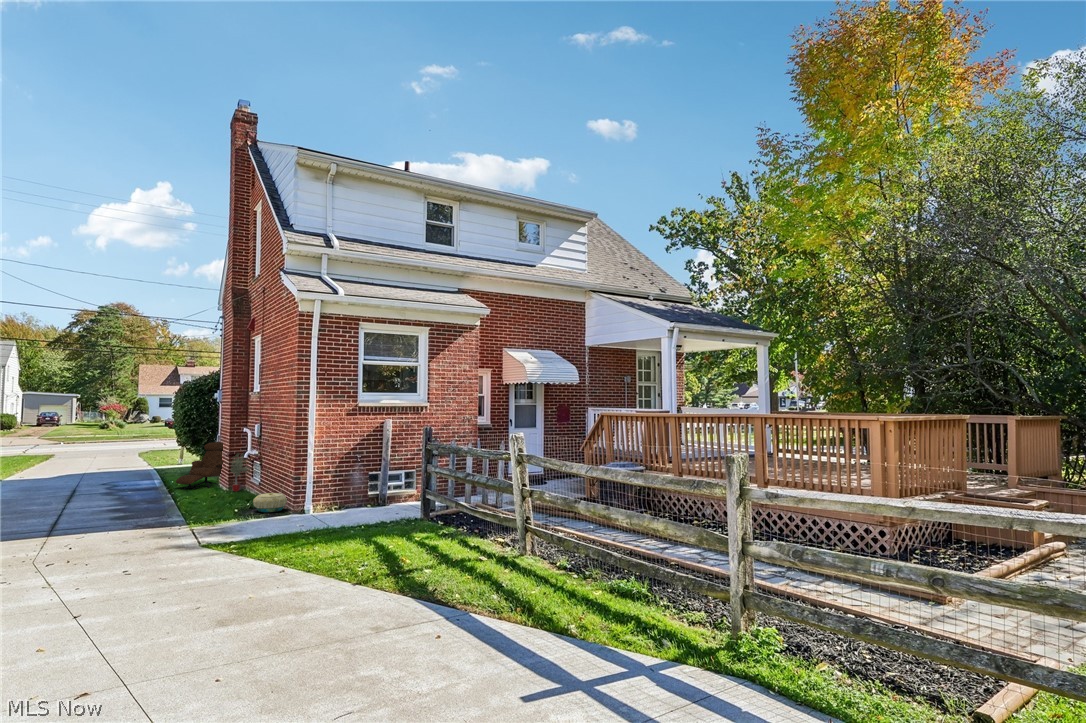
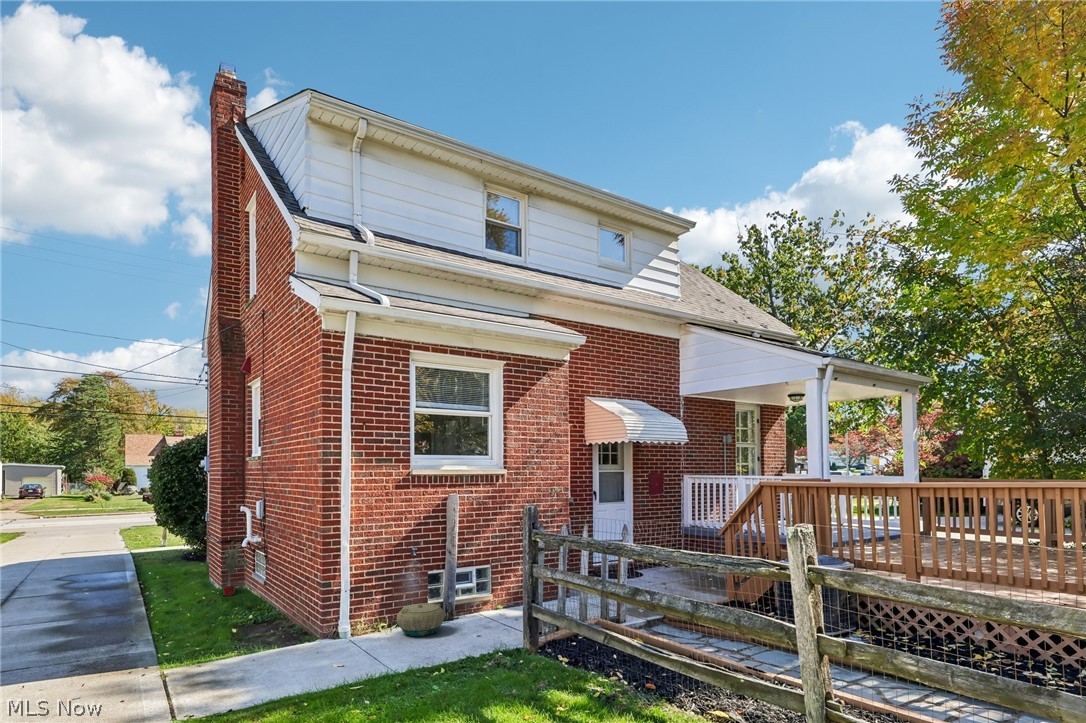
lounge chair: present [176,442,223,490] -> none [146,525,219,596]
basket: present [253,493,287,512] -> present [397,603,445,636]

